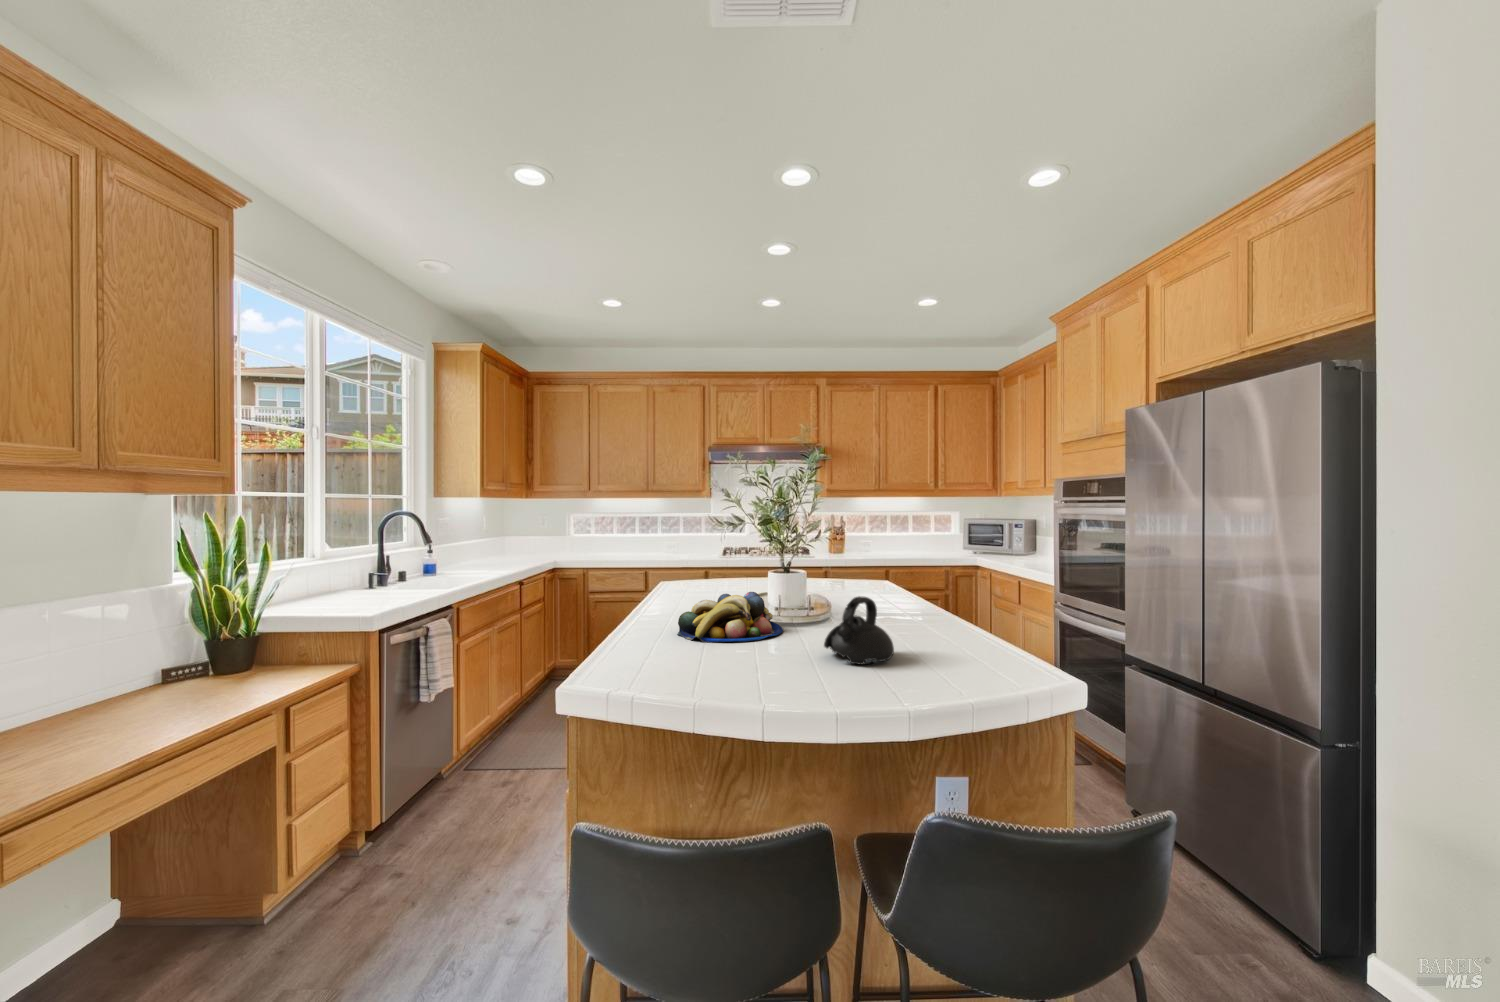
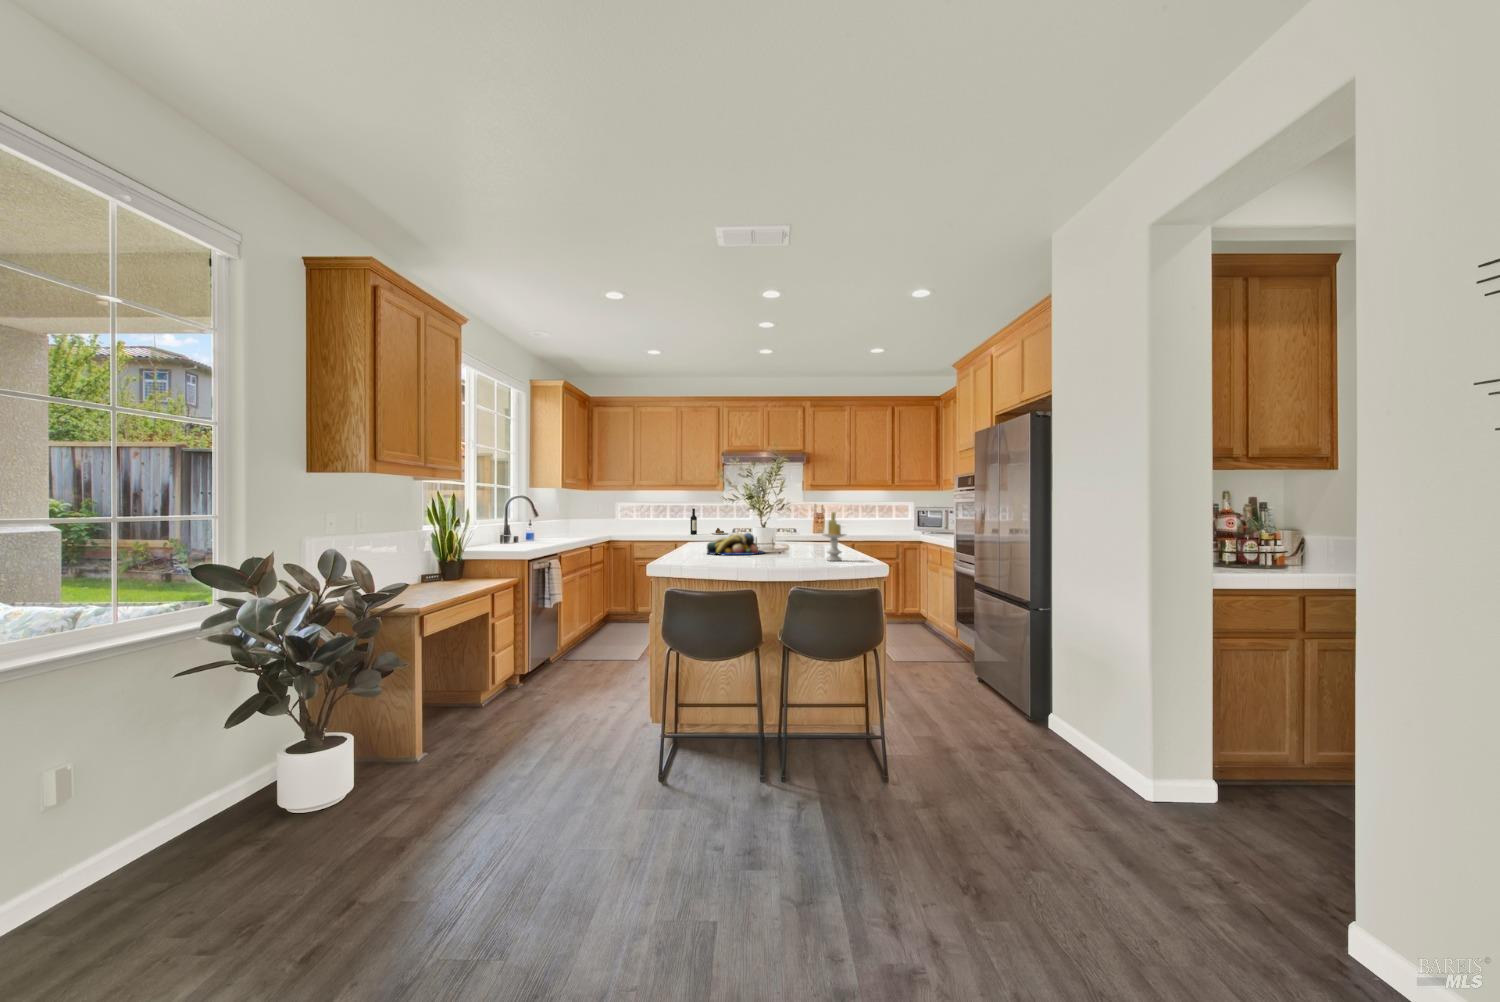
wine bottle: none [666,522,719,557] -> present [691,508,729,535]
candle: none [913,575,967,682] -> present [823,512,846,561]
teapot: present [824,596,894,664] -> none [782,526,817,559]

